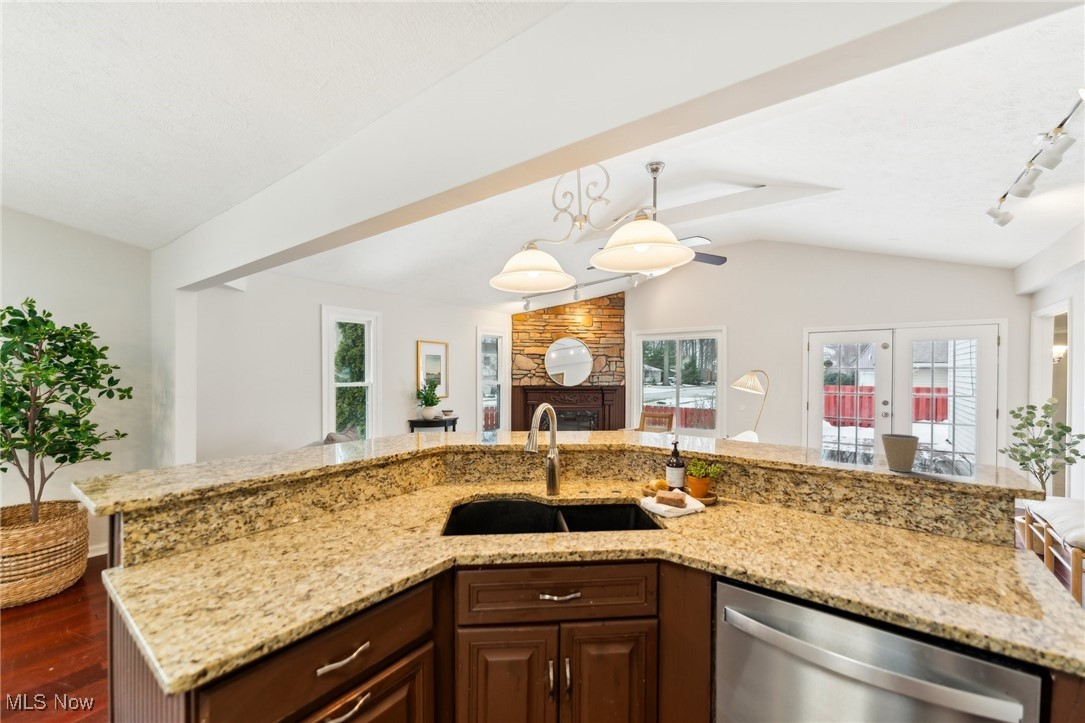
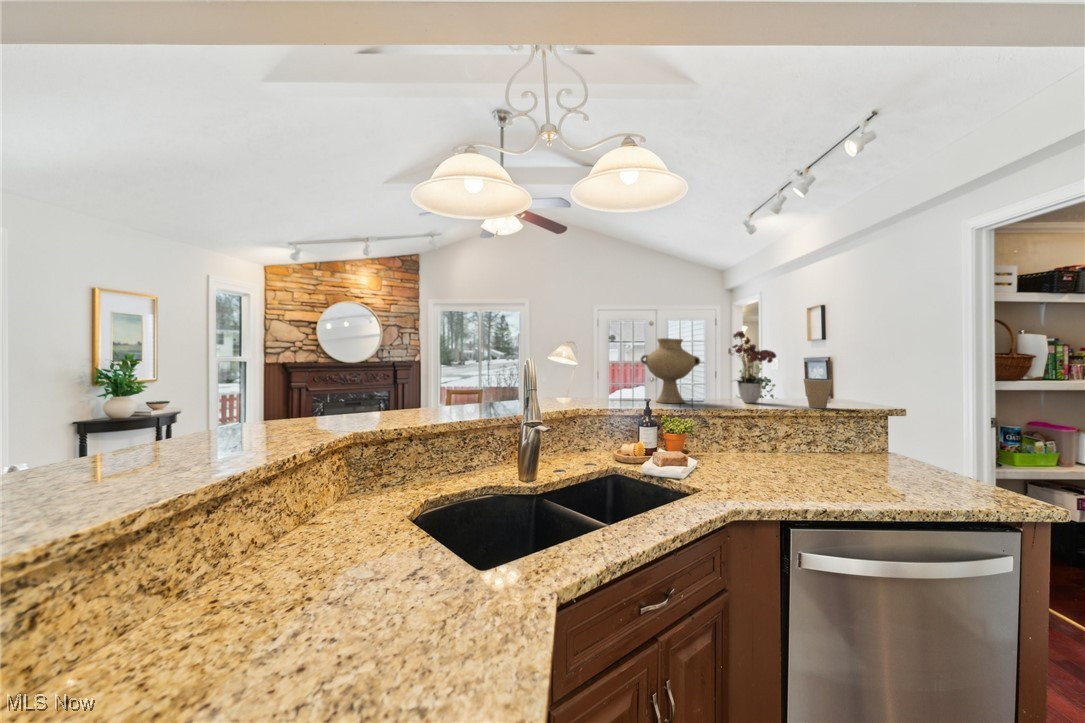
flower arrangement: none [801,371,870,457] -> present [728,331,776,403]
vase: none [709,381,771,449] -> present [641,338,700,403]

